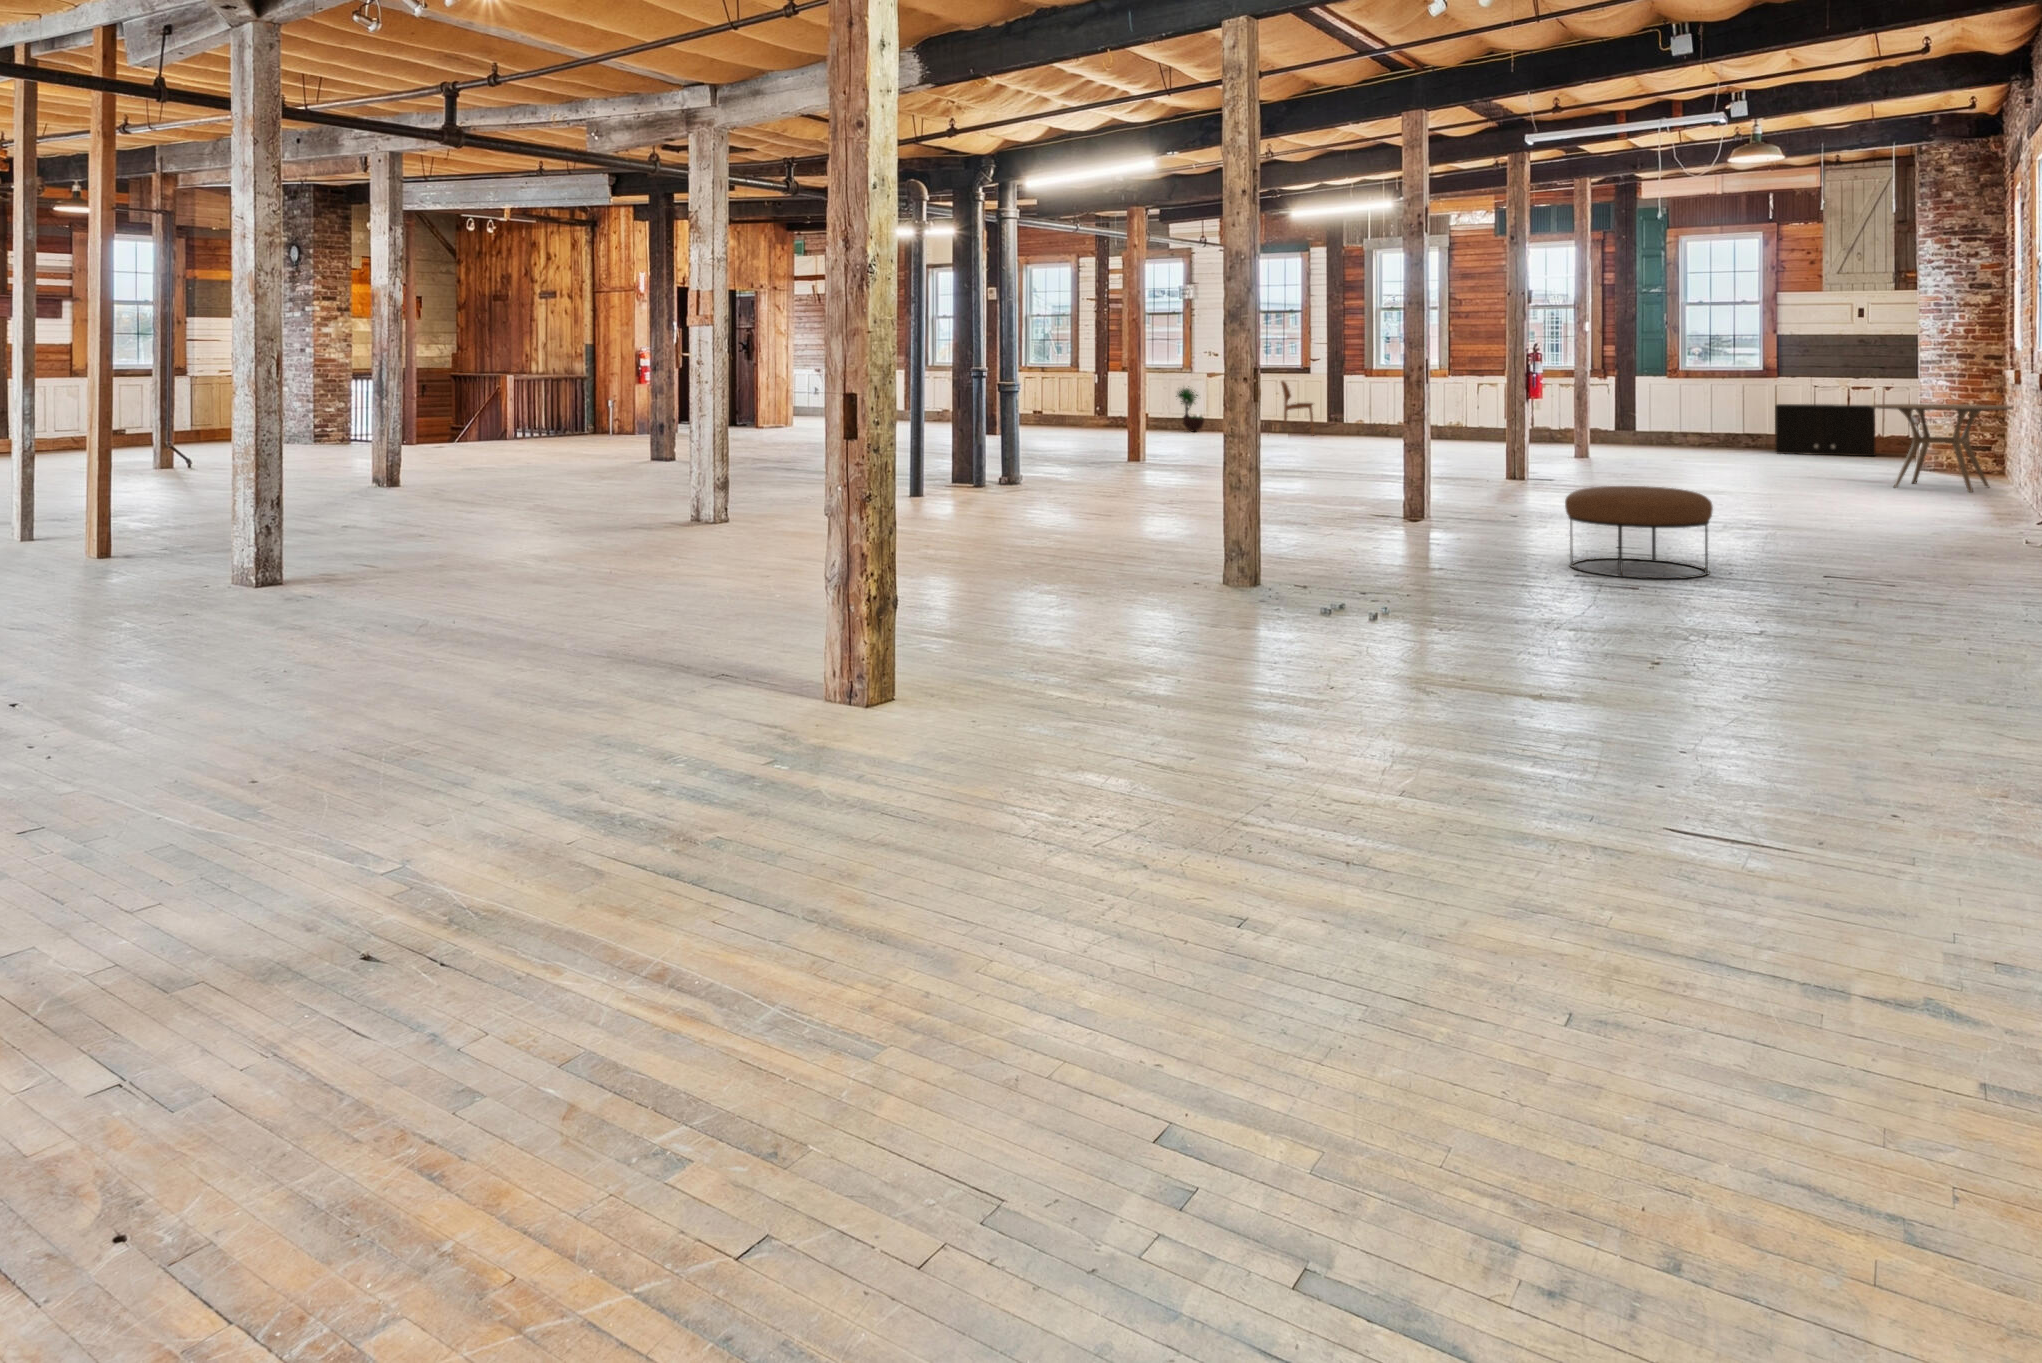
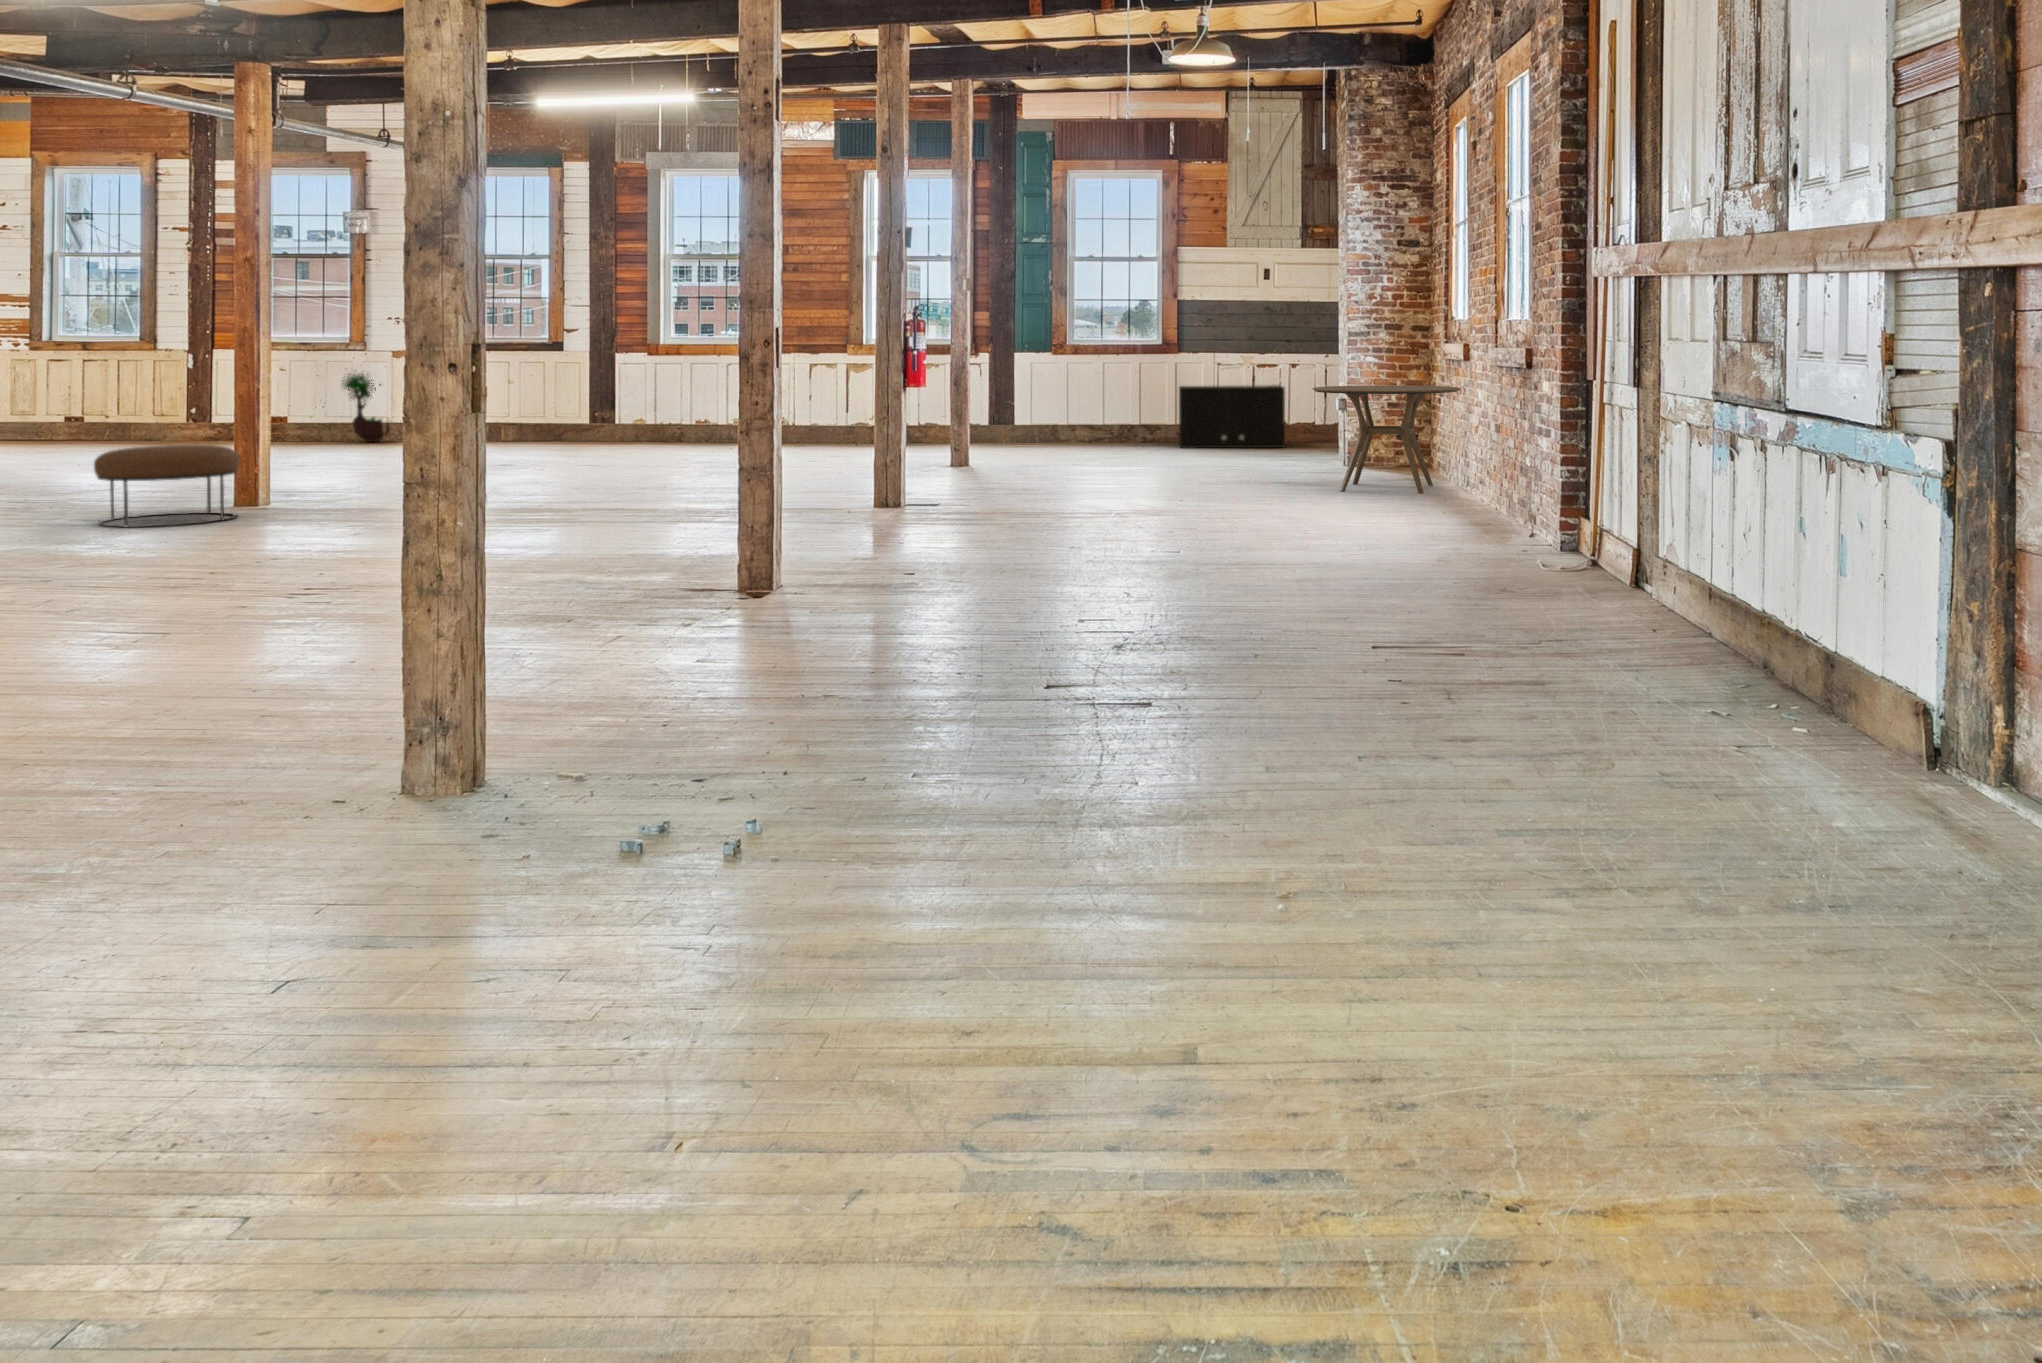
dining chair: present [1281,381,1314,435] -> none [518,361,574,444]
ottoman: present [1565,486,1713,579] -> present [94,445,240,527]

